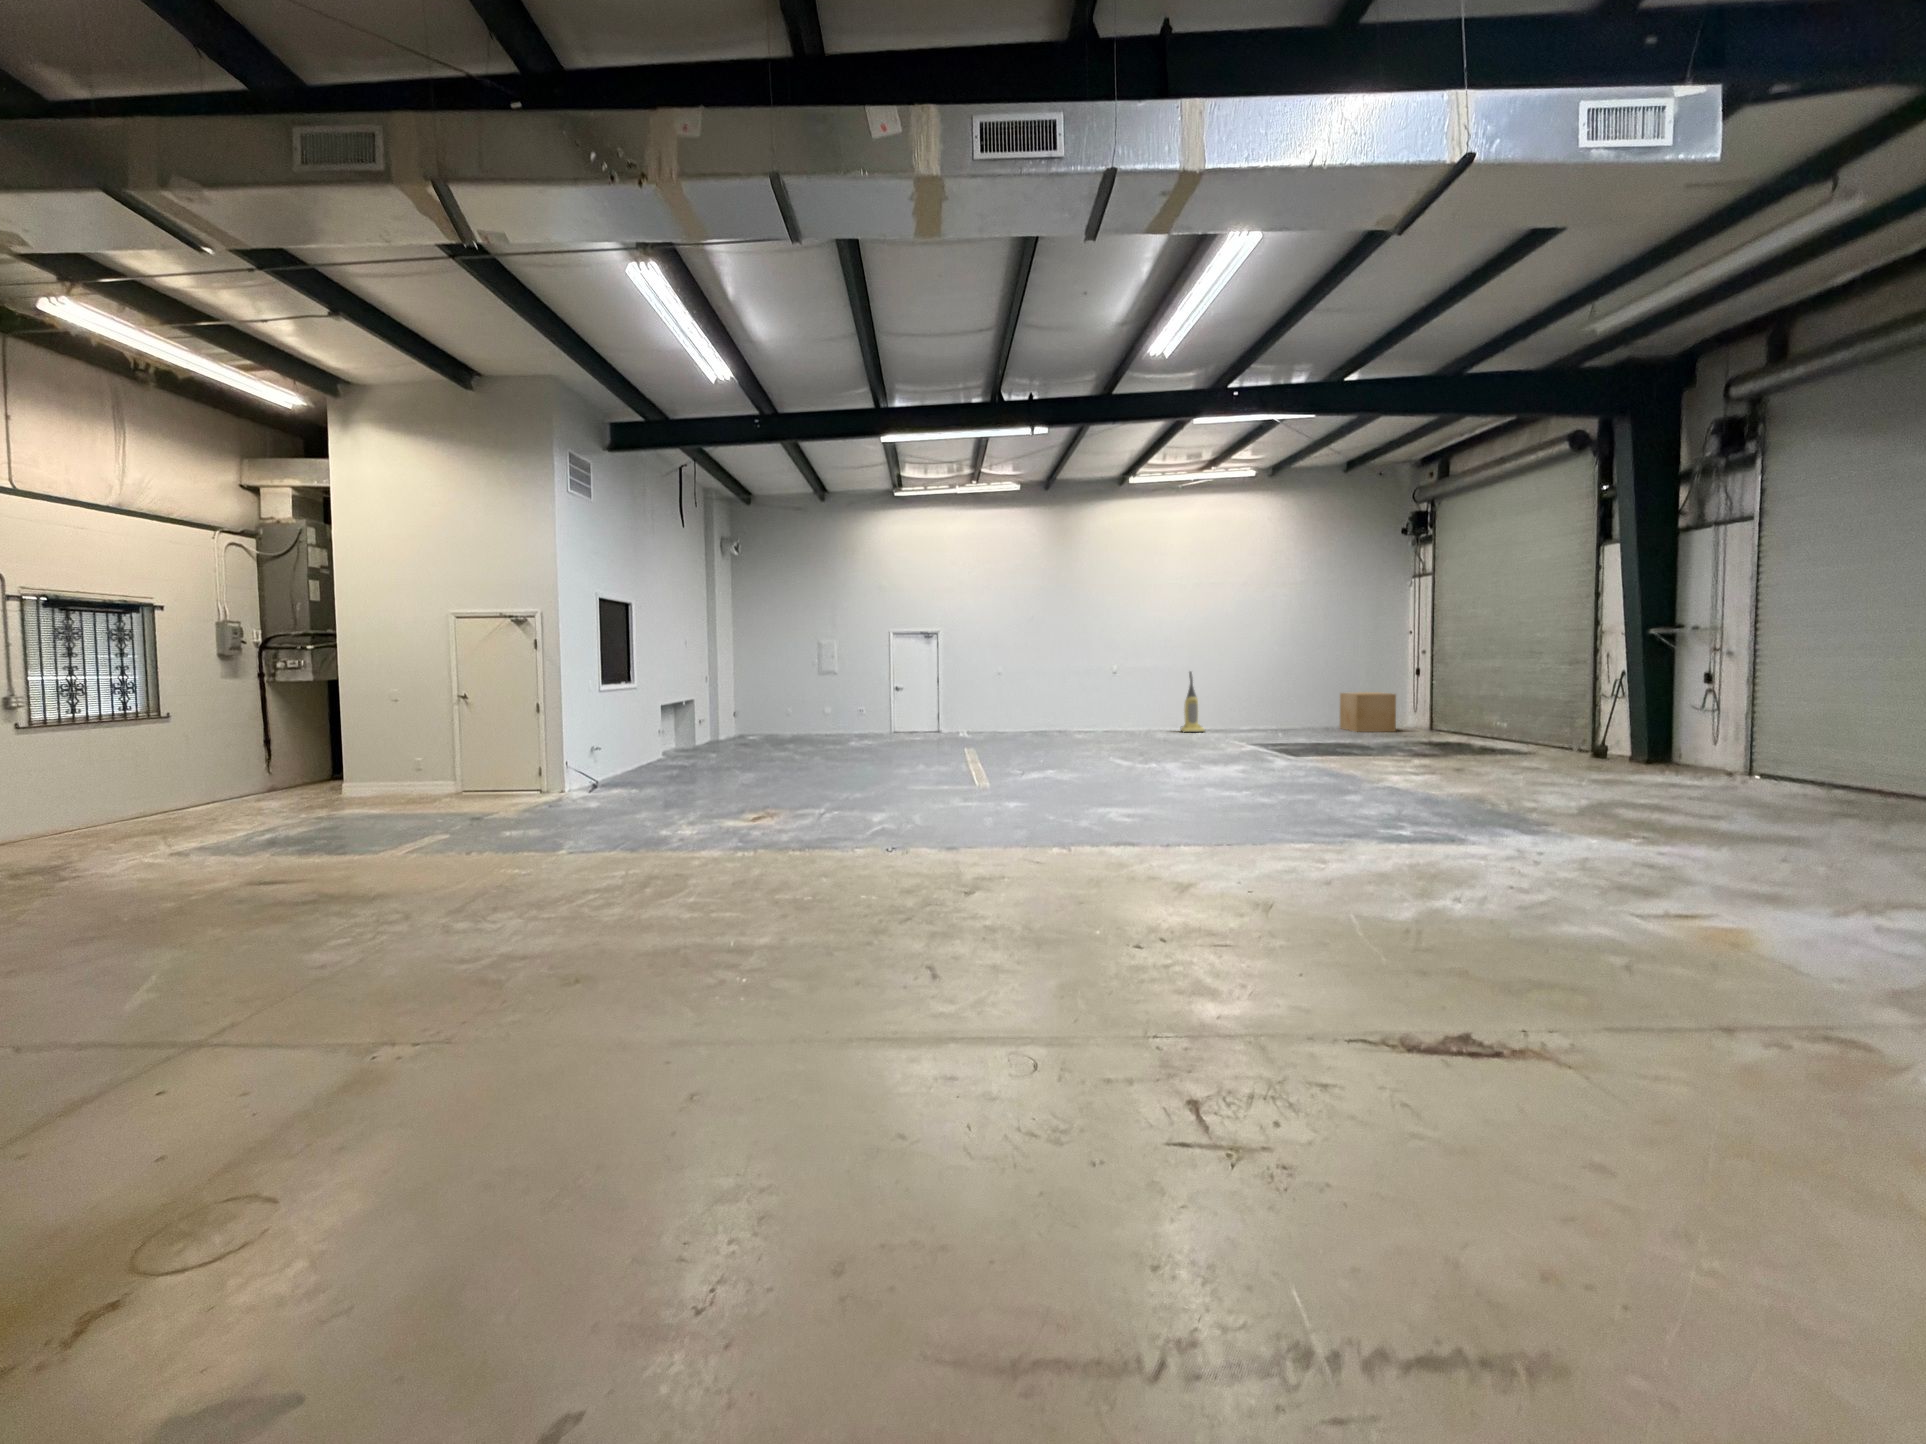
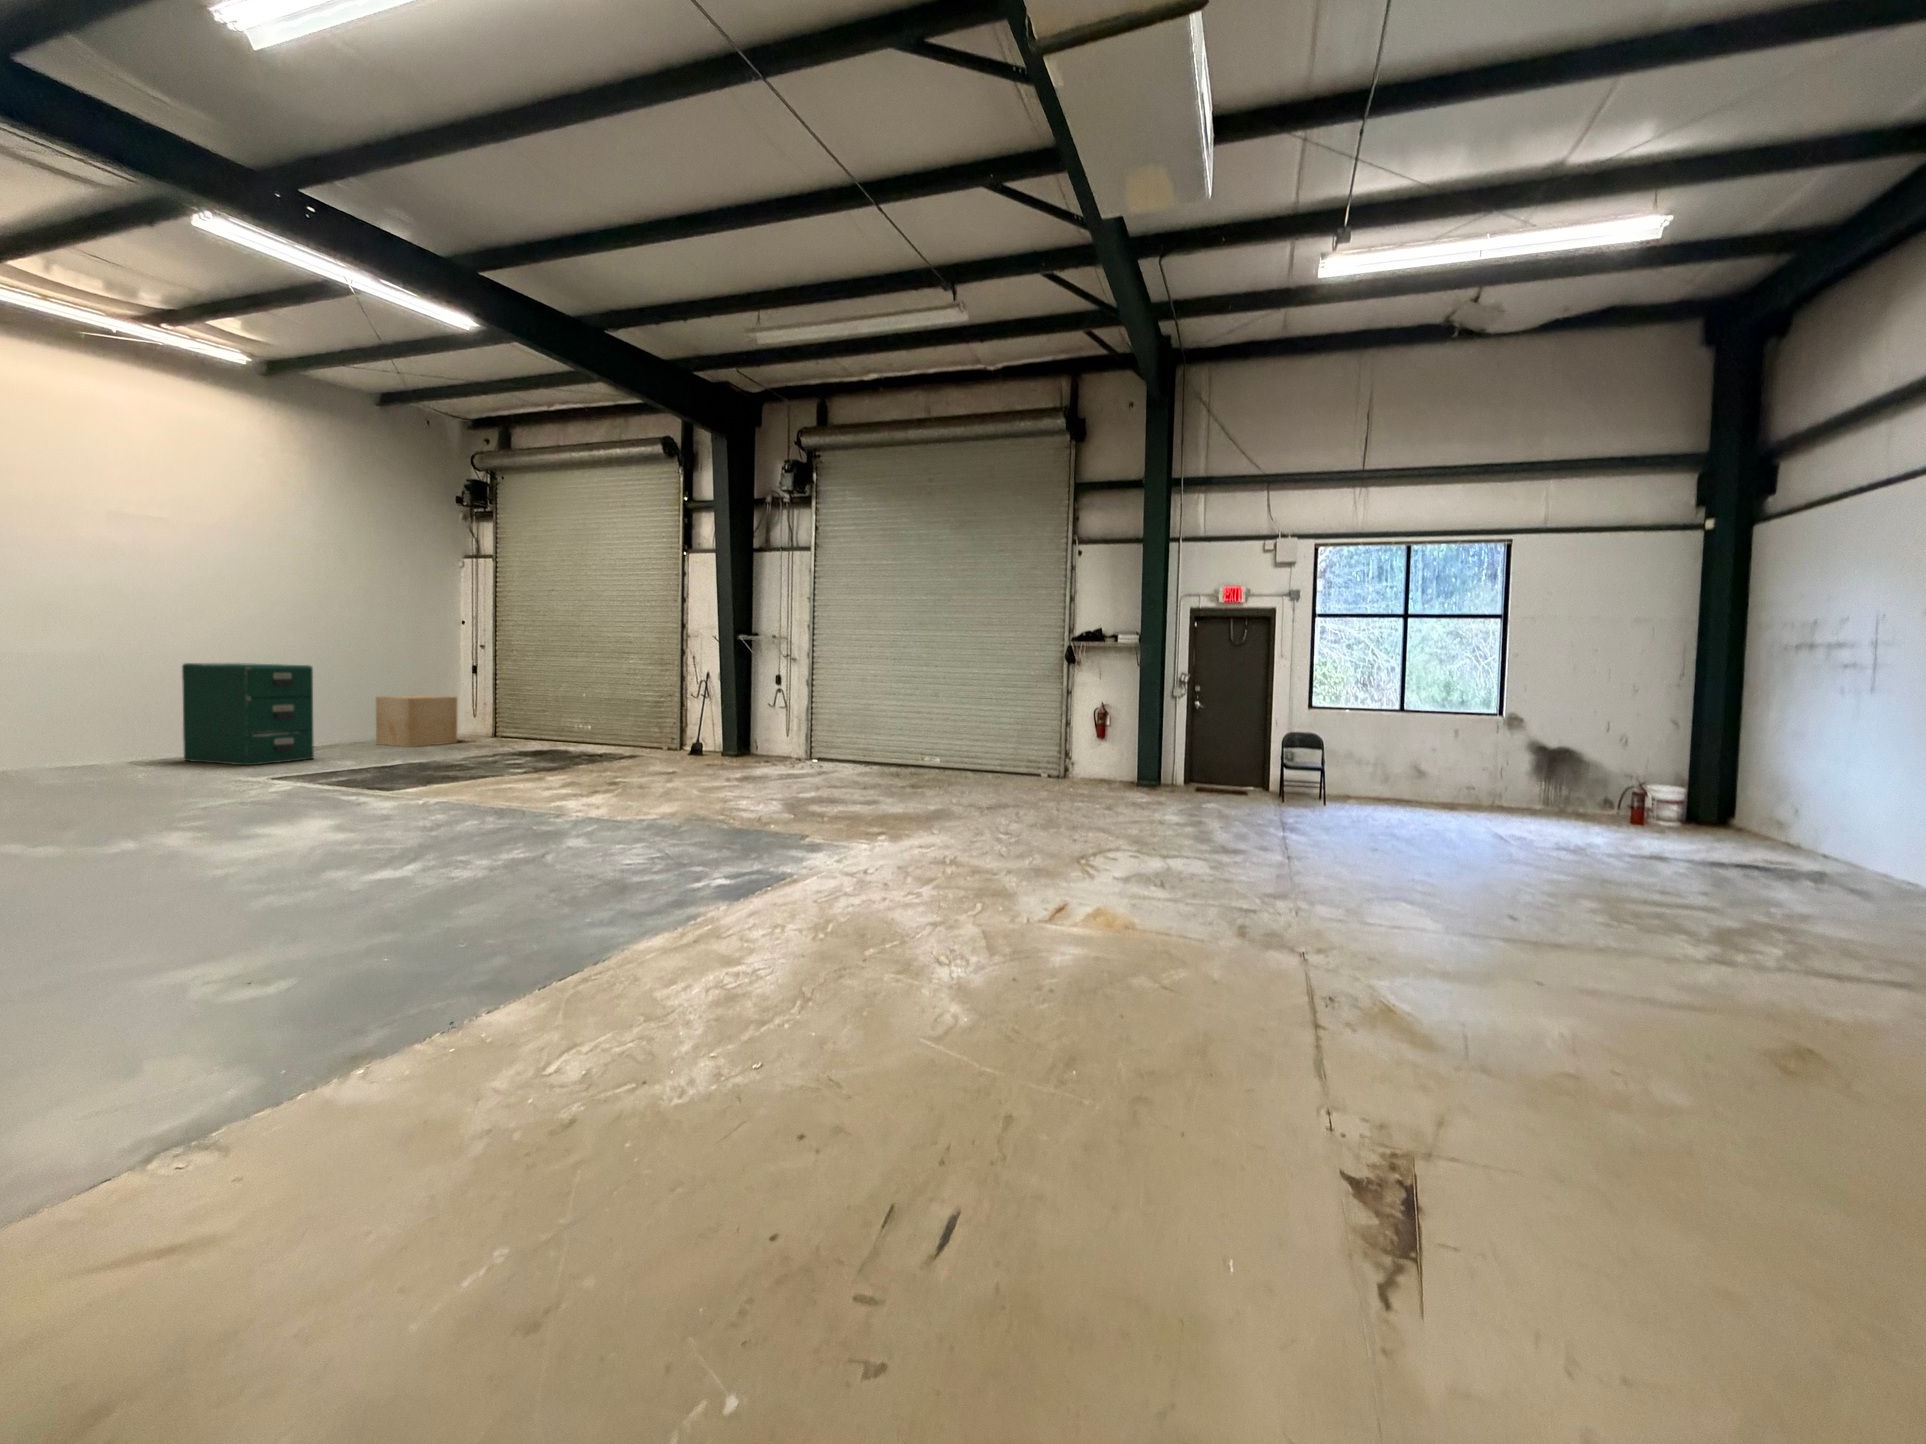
filing cabinet: none [1227,670,1288,736] -> present [182,663,314,766]
vacuum cleaner: present [1181,672,1205,732] -> none [78,662,143,772]

